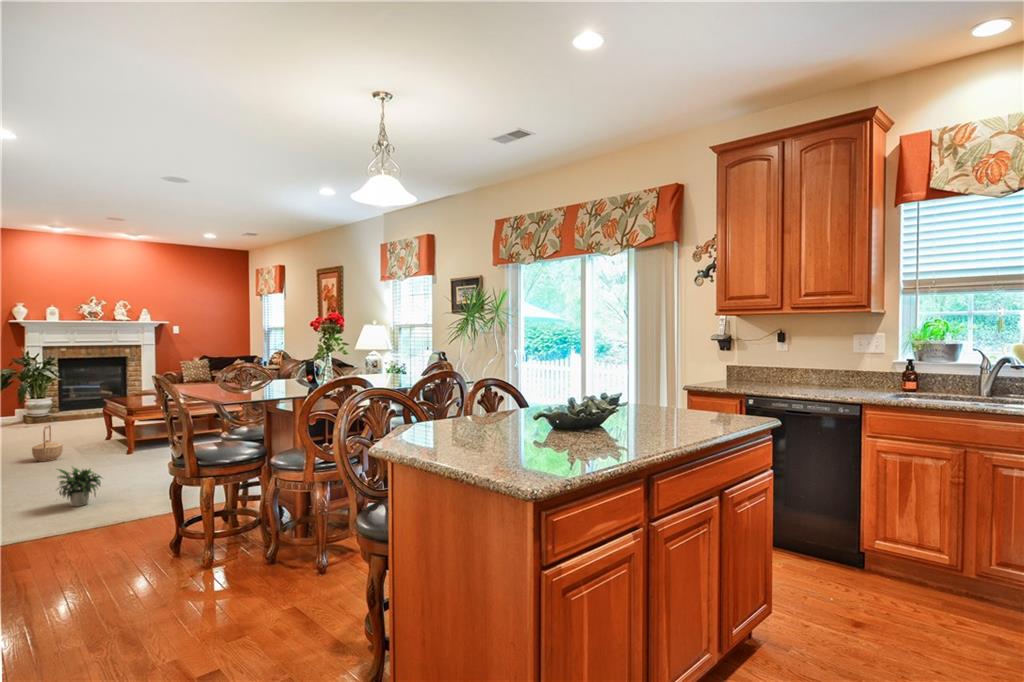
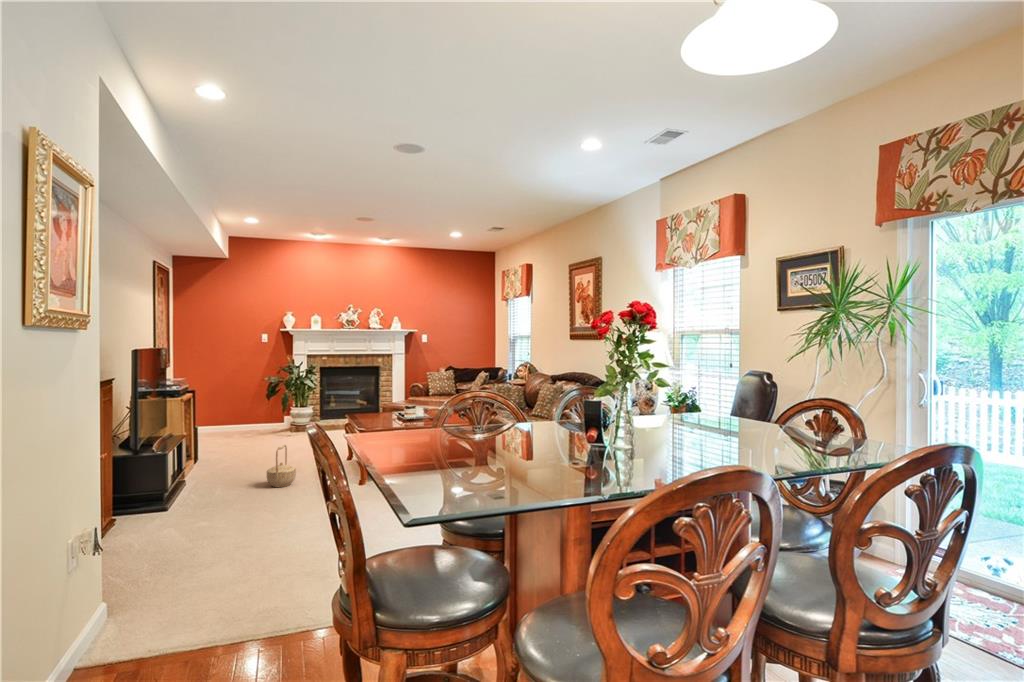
potted plant: present [57,467,102,506] -> none [242,520,299,581]

